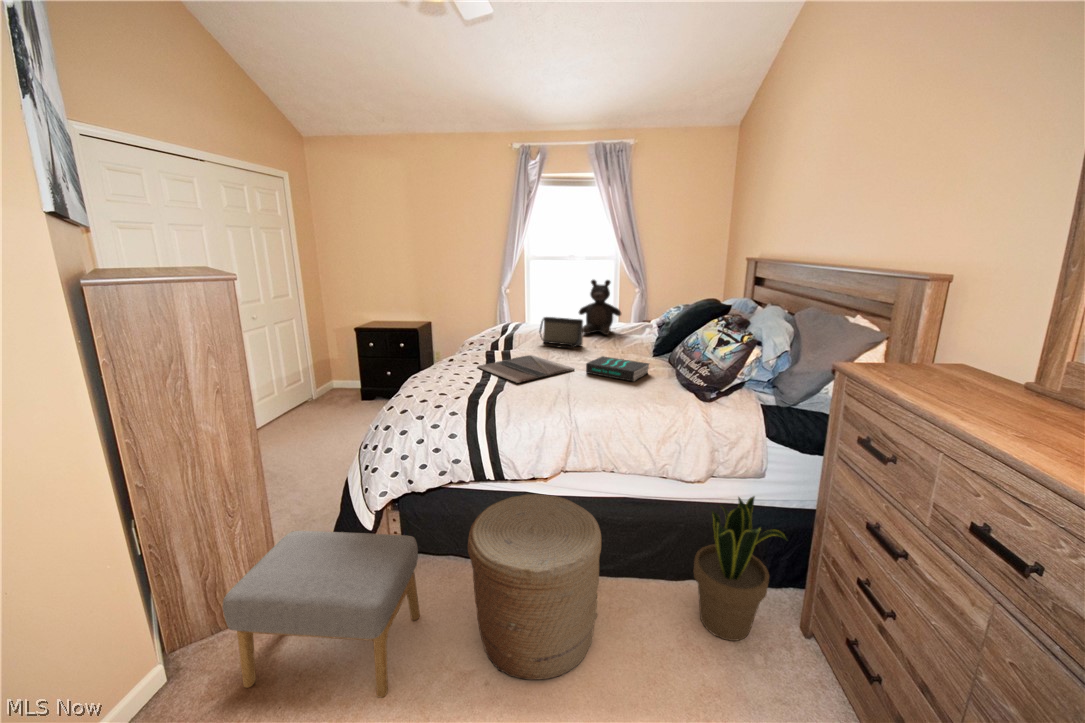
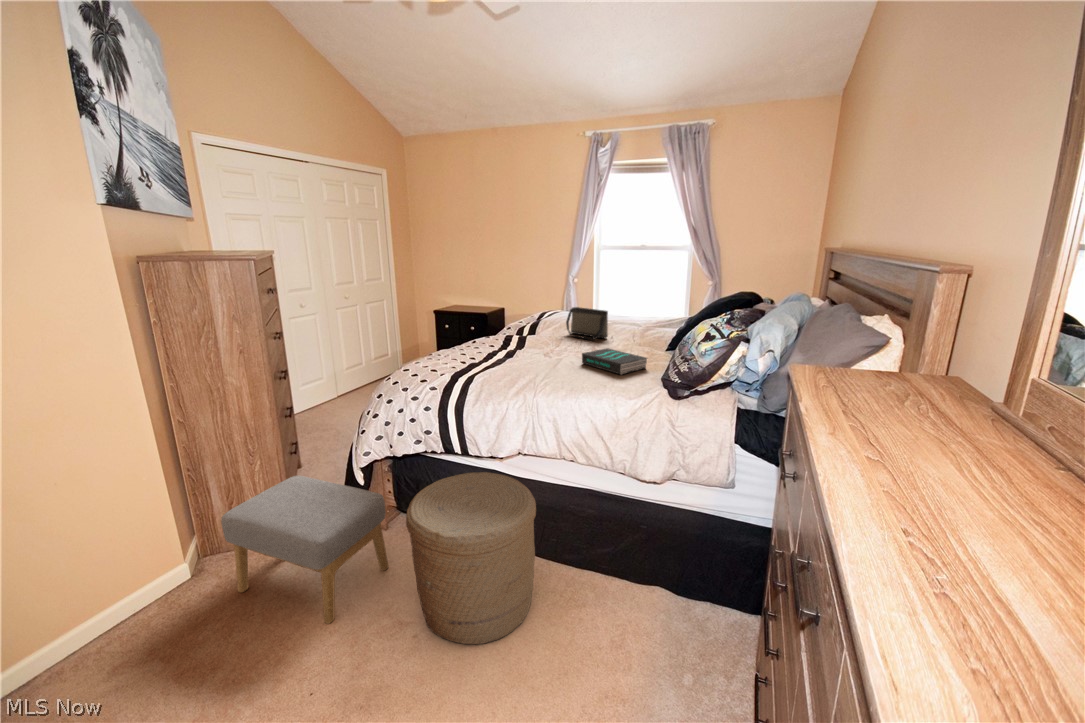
teddy bear: present [579,280,621,335] -> none [619,270,664,329]
laptop: present [478,355,574,383] -> none [486,343,574,367]
potted plant: present [694,496,787,641] -> none [635,503,727,658]

